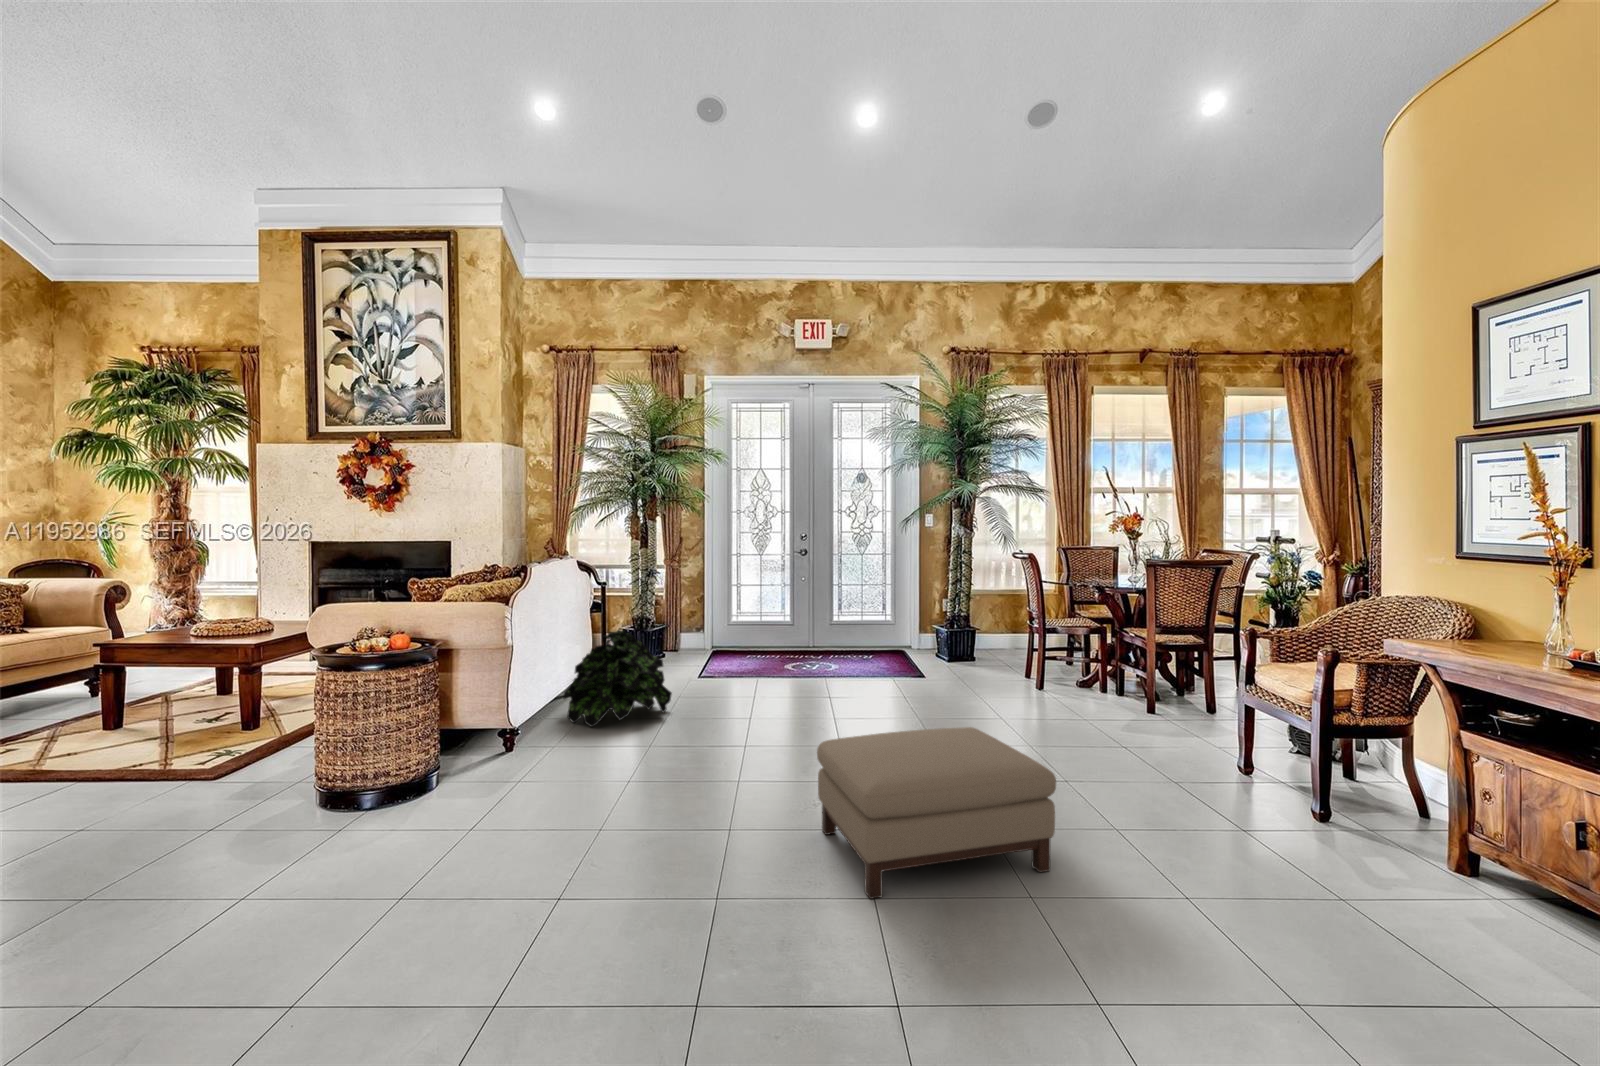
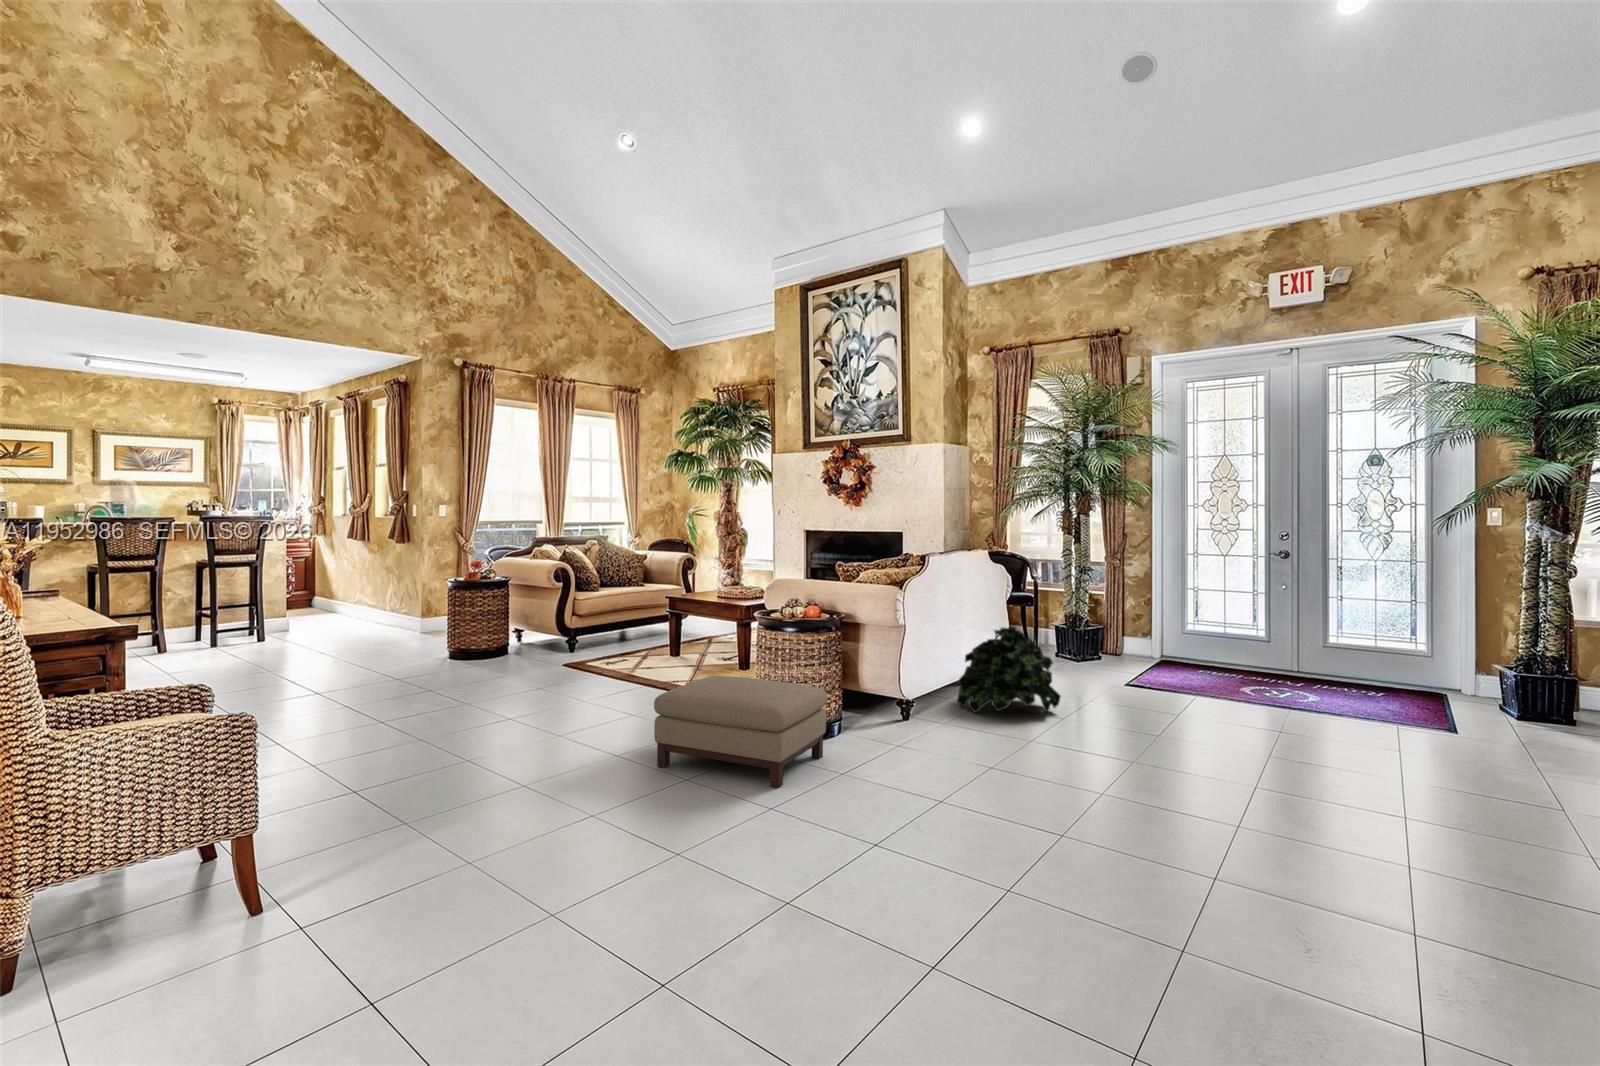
ottoman: present [817,727,1056,899] -> present [654,676,827,788]

